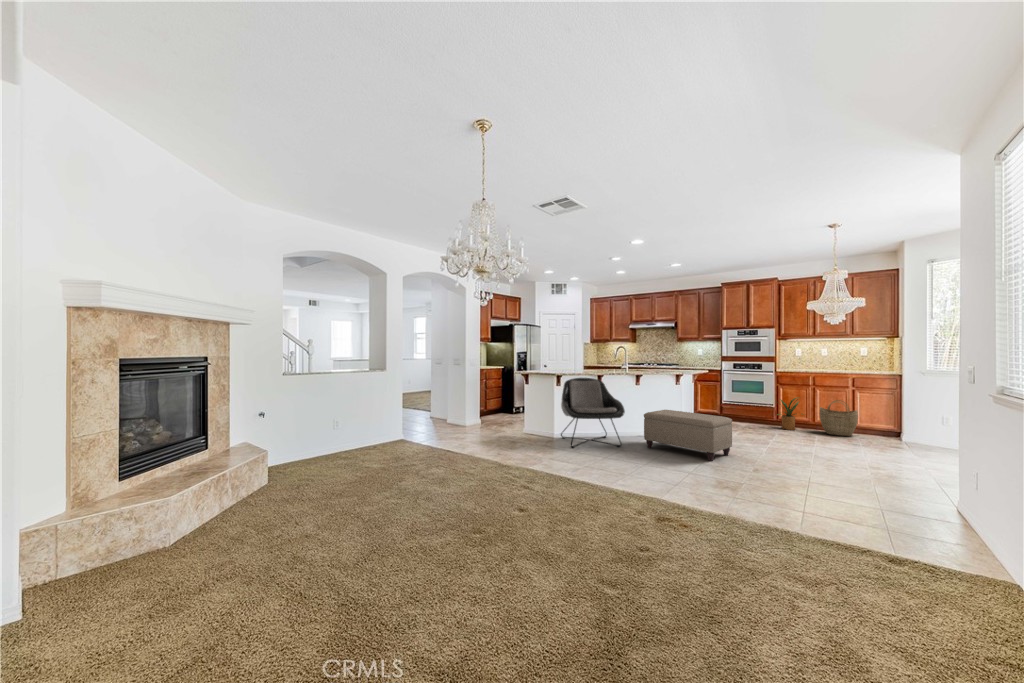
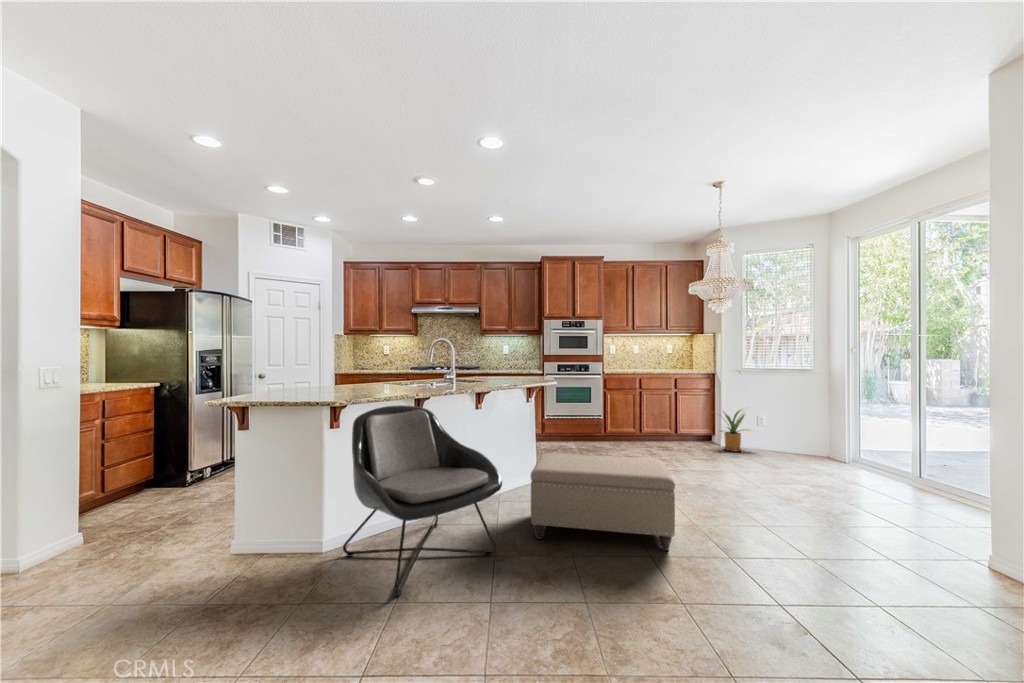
house plant: present [777,397,799,430] -> present [719,409,745,451]
woven basket: present [820,400,858,436] -> none [653,404,691,447]

